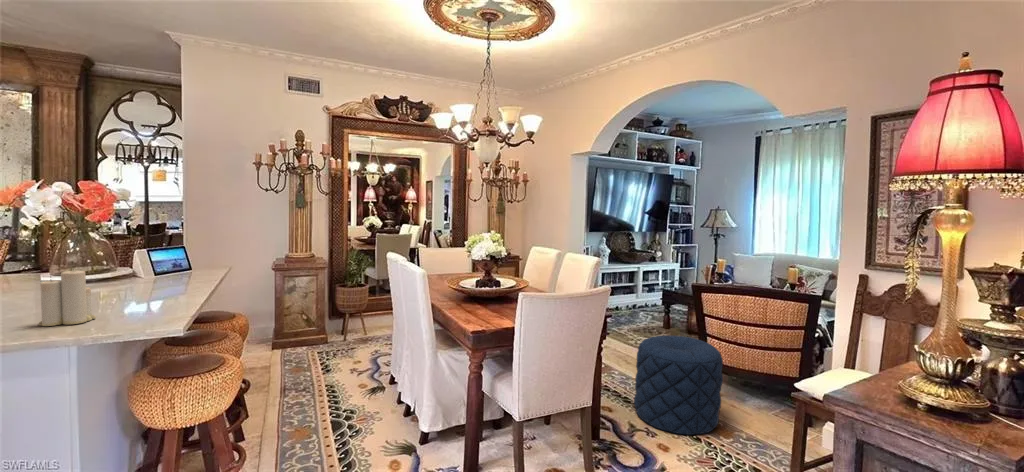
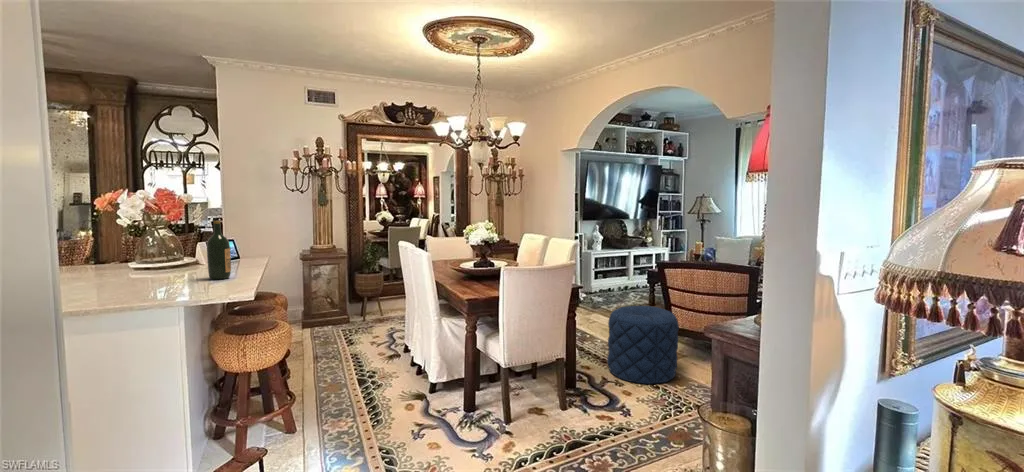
wine bottle: none [116,223,152,303] -> present [207,221,231,280]
candle: present [39,270,96,326] -> none [168,251,202,292]

